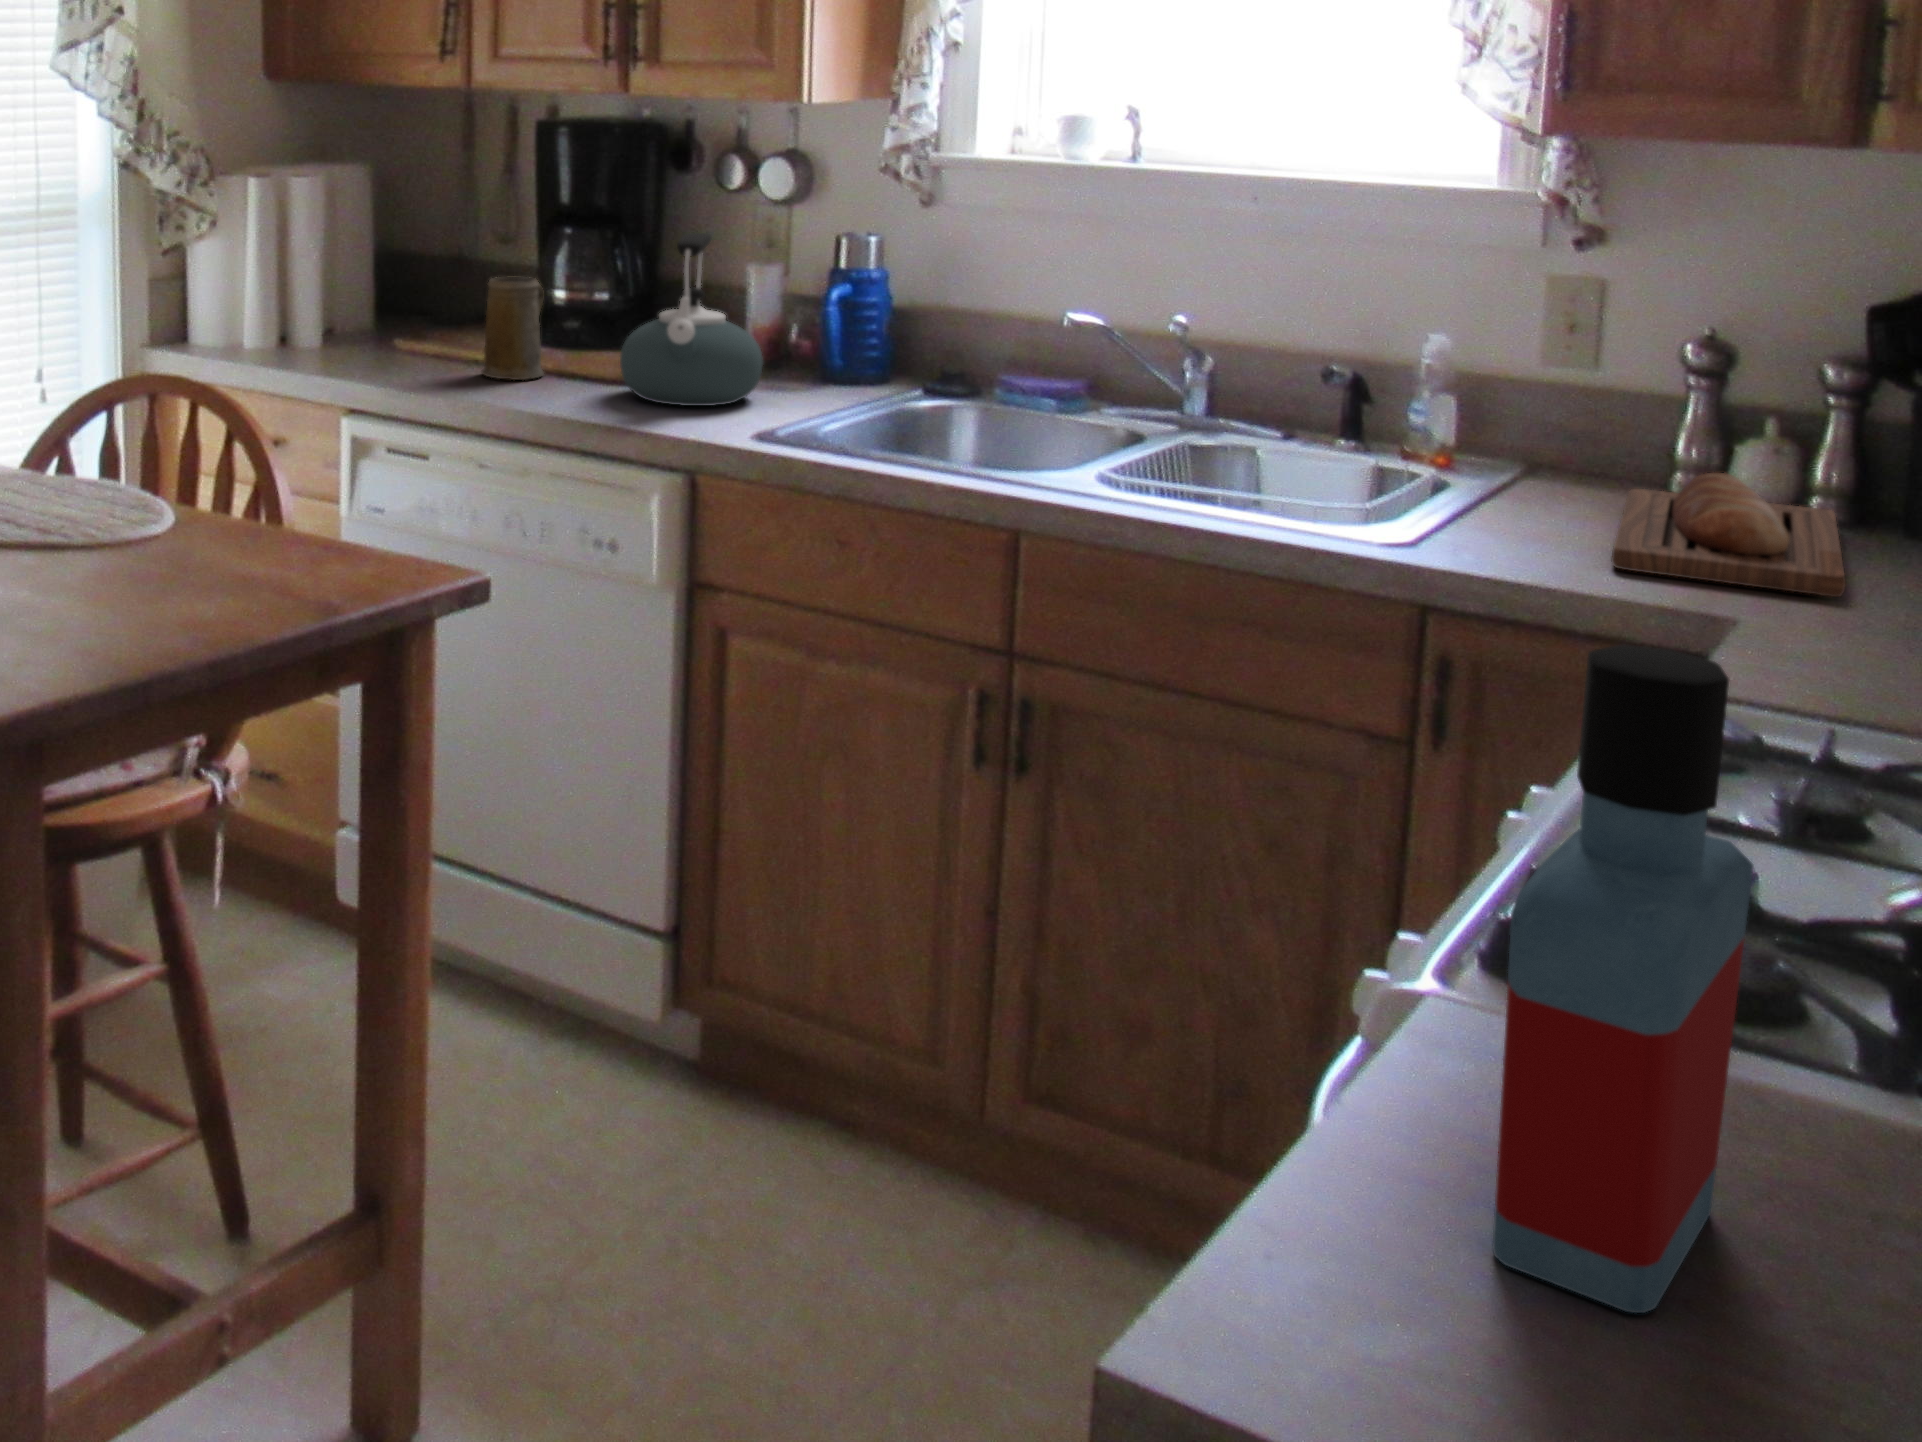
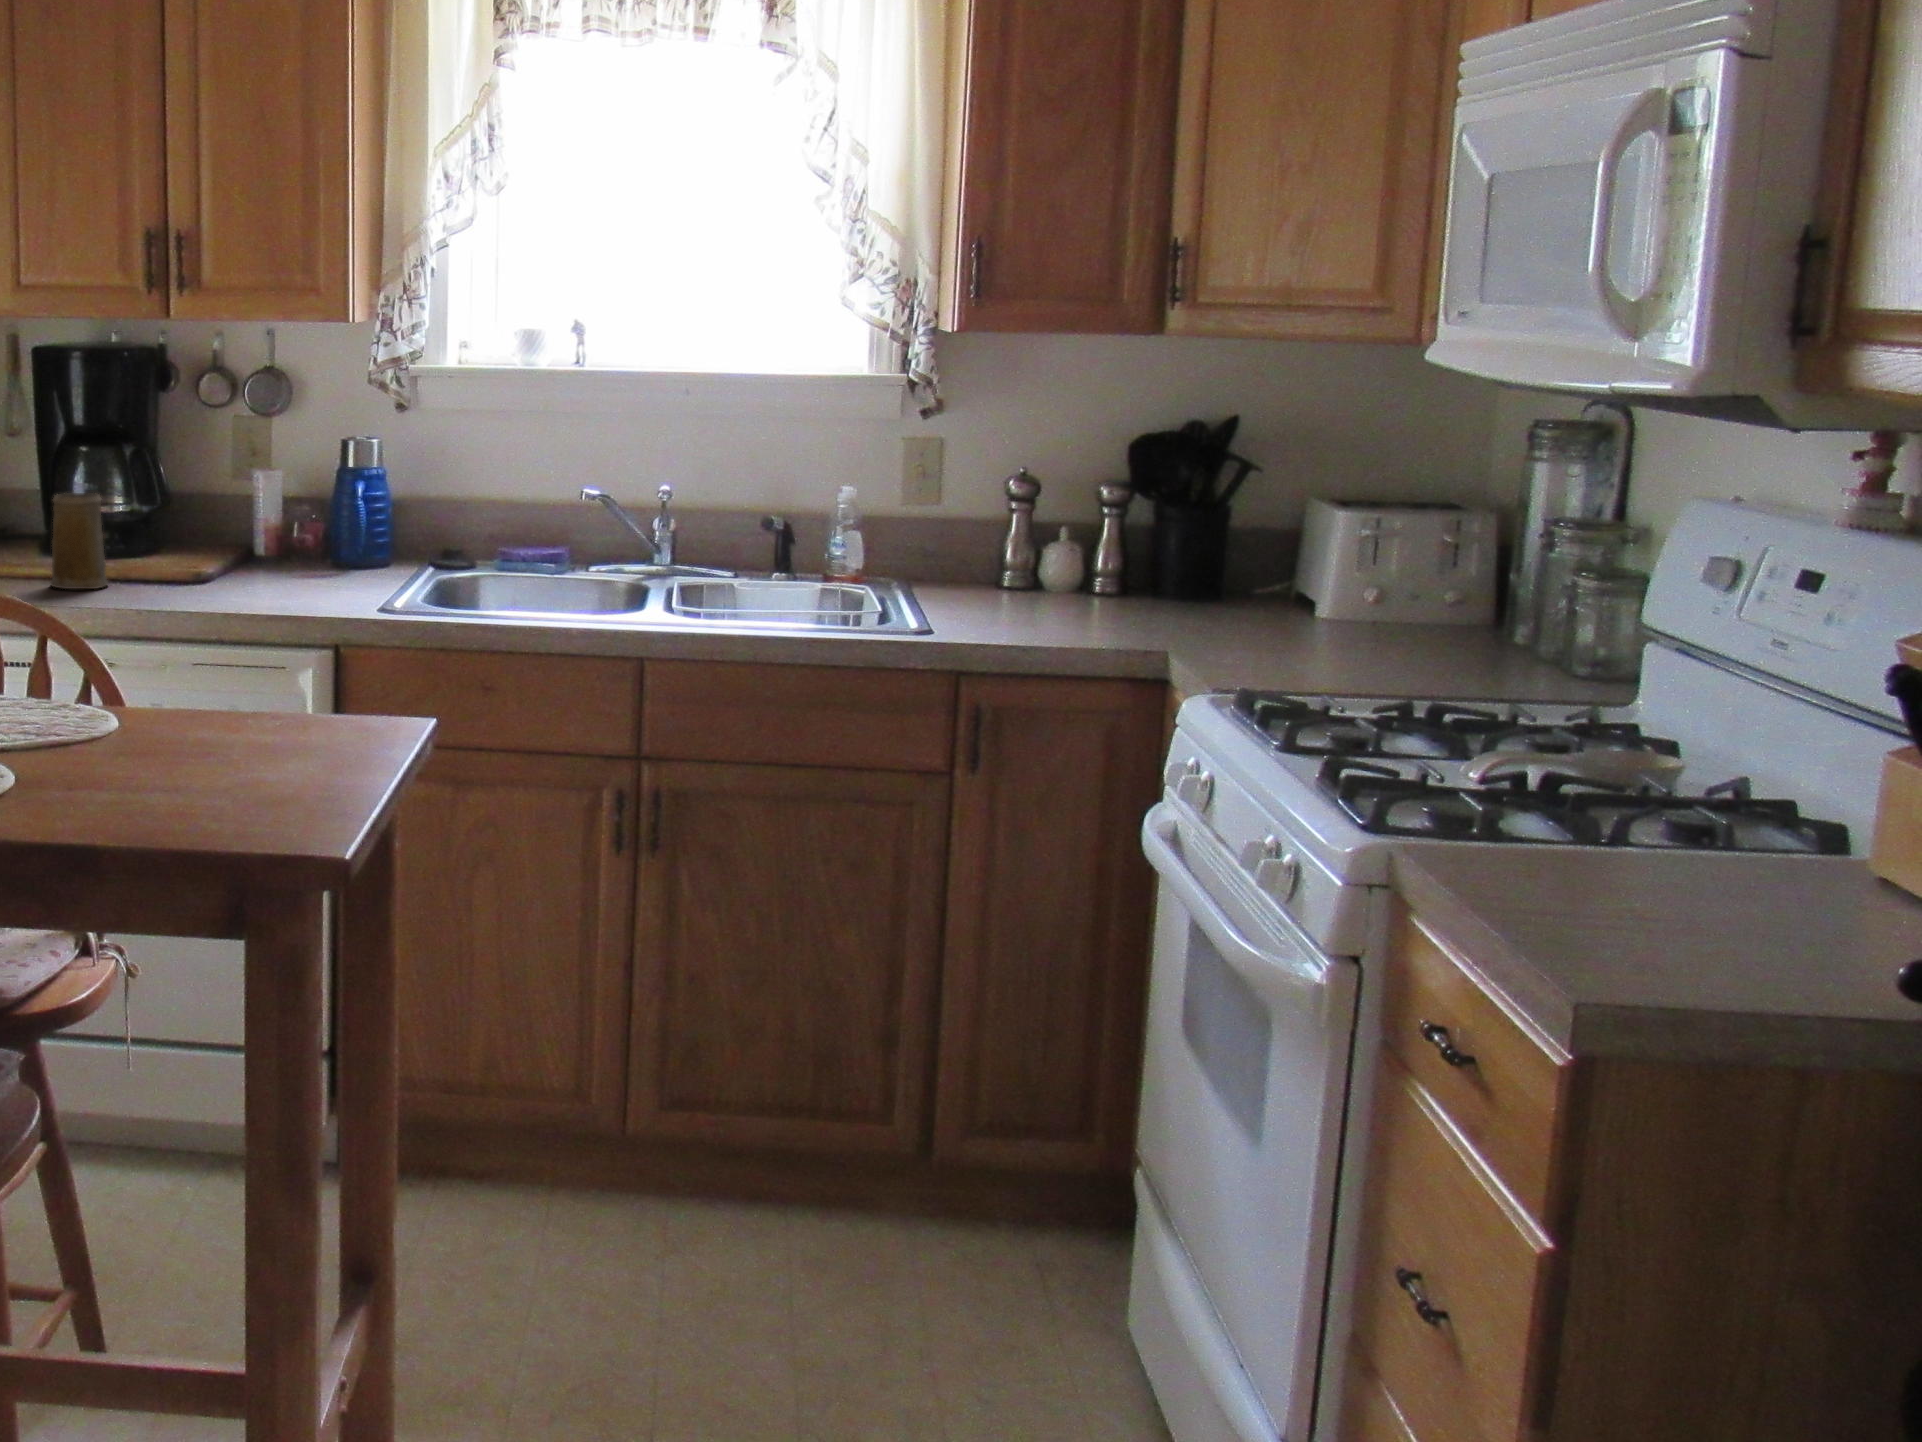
kettle: present [620,233,763,406] -> none [202,442,328,595]
bread loaf: present [1612,473,1846,597] -> none [993,566,1189,634]
bottle: present [1492,644,1754,1313] -> none [1551,586,1723,951]

